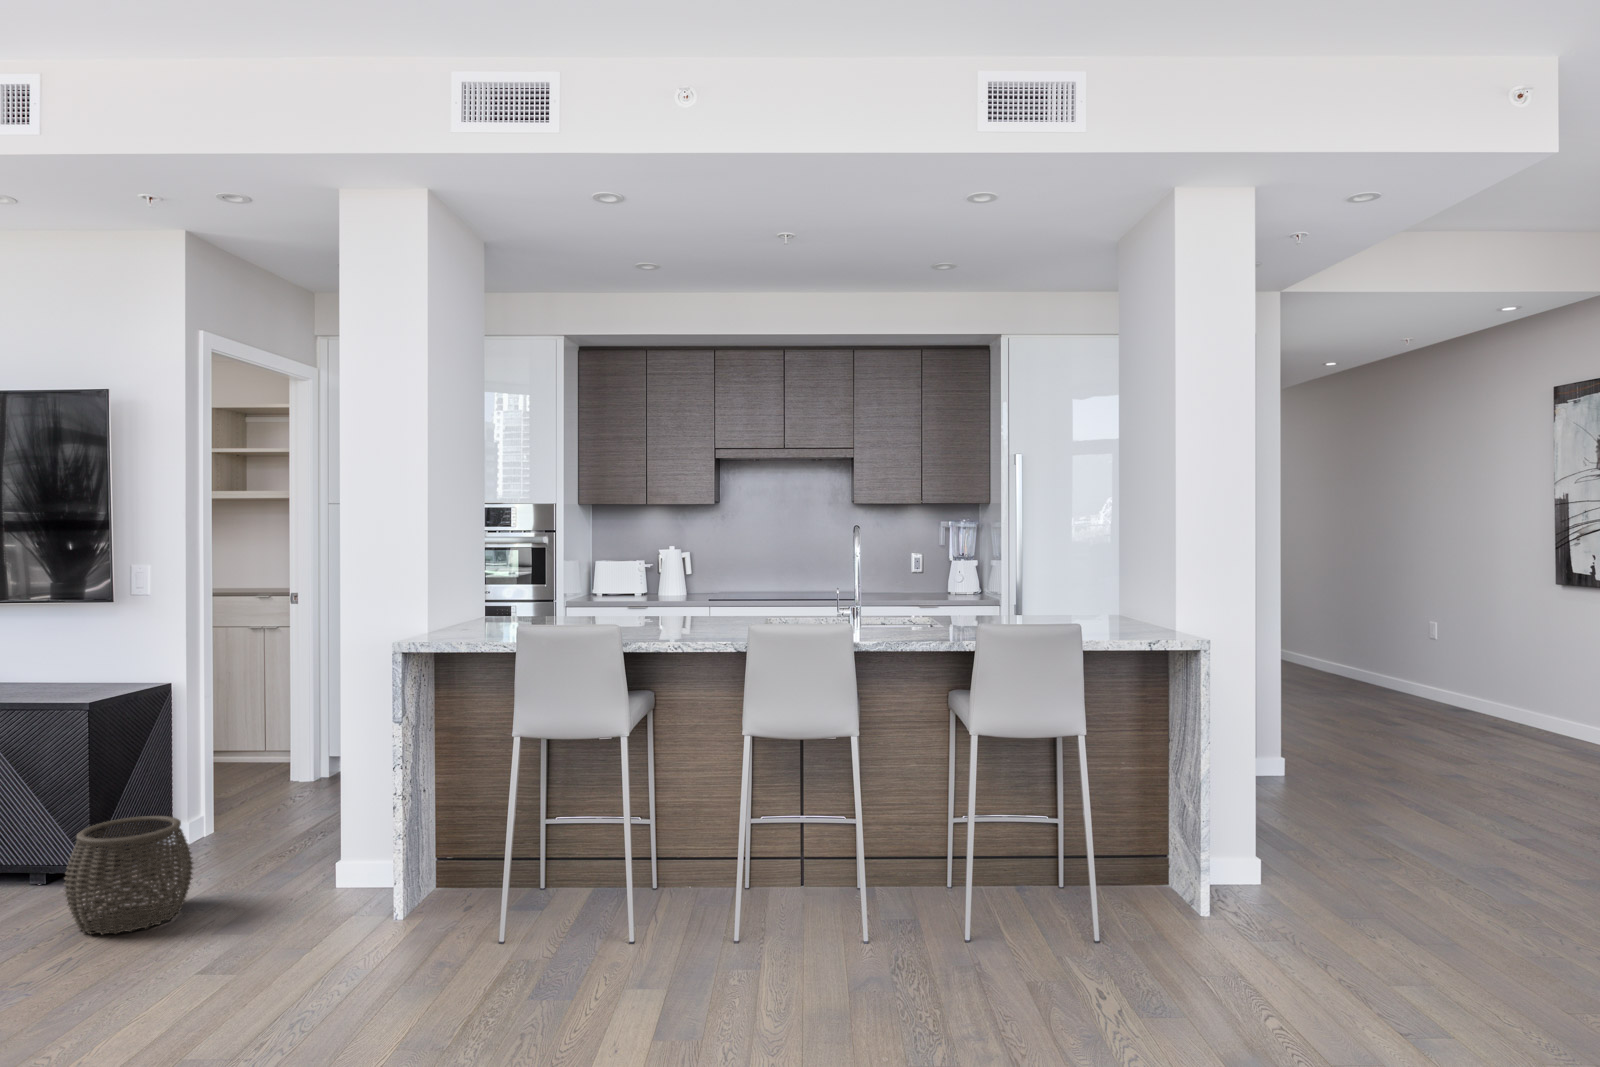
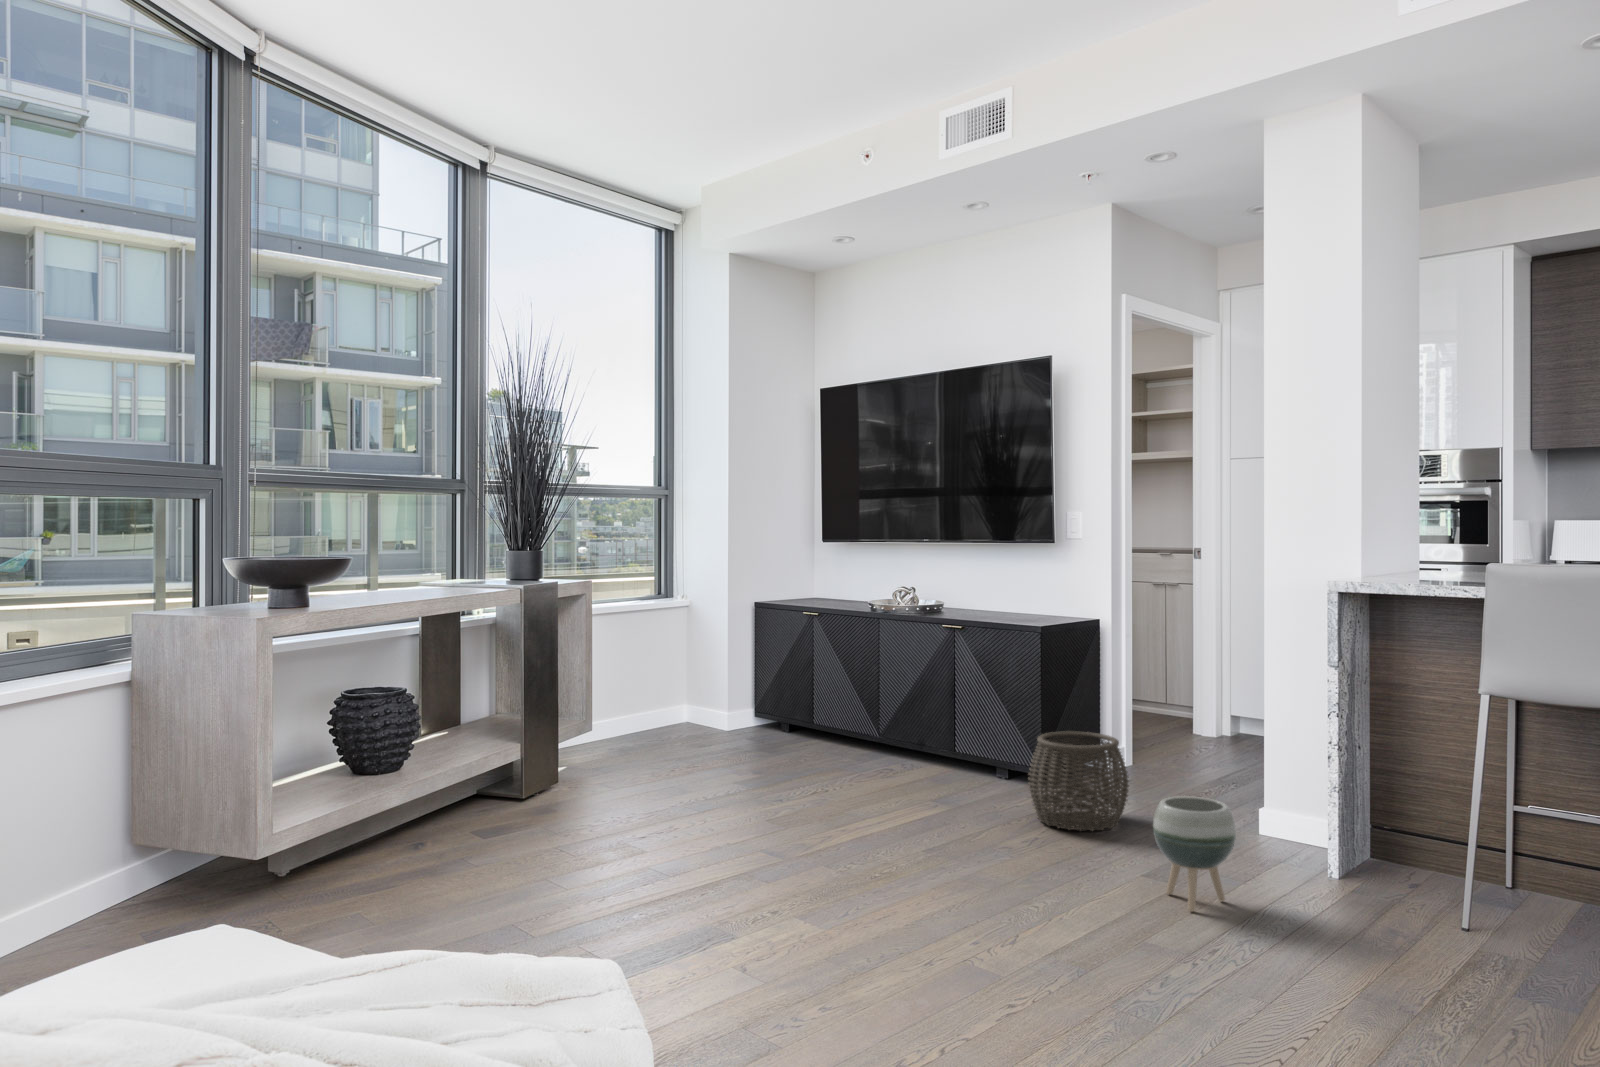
planter: none [204,877,295,1001] -> present [1153,796,1236,911]

